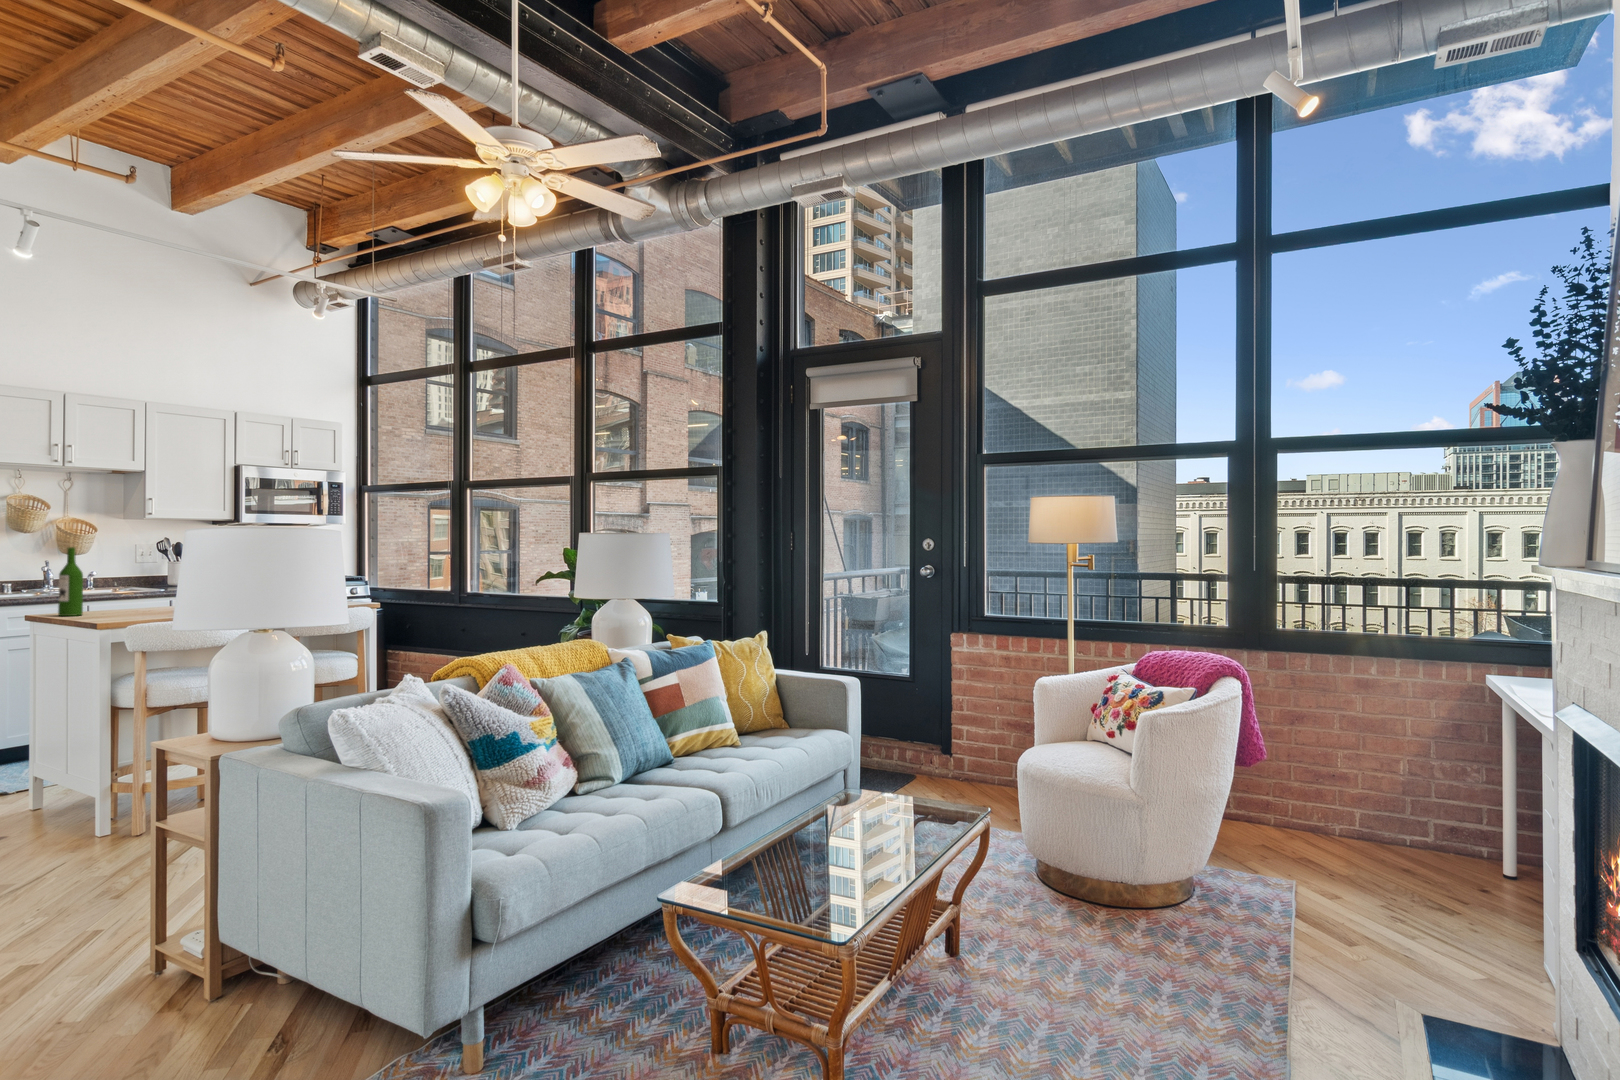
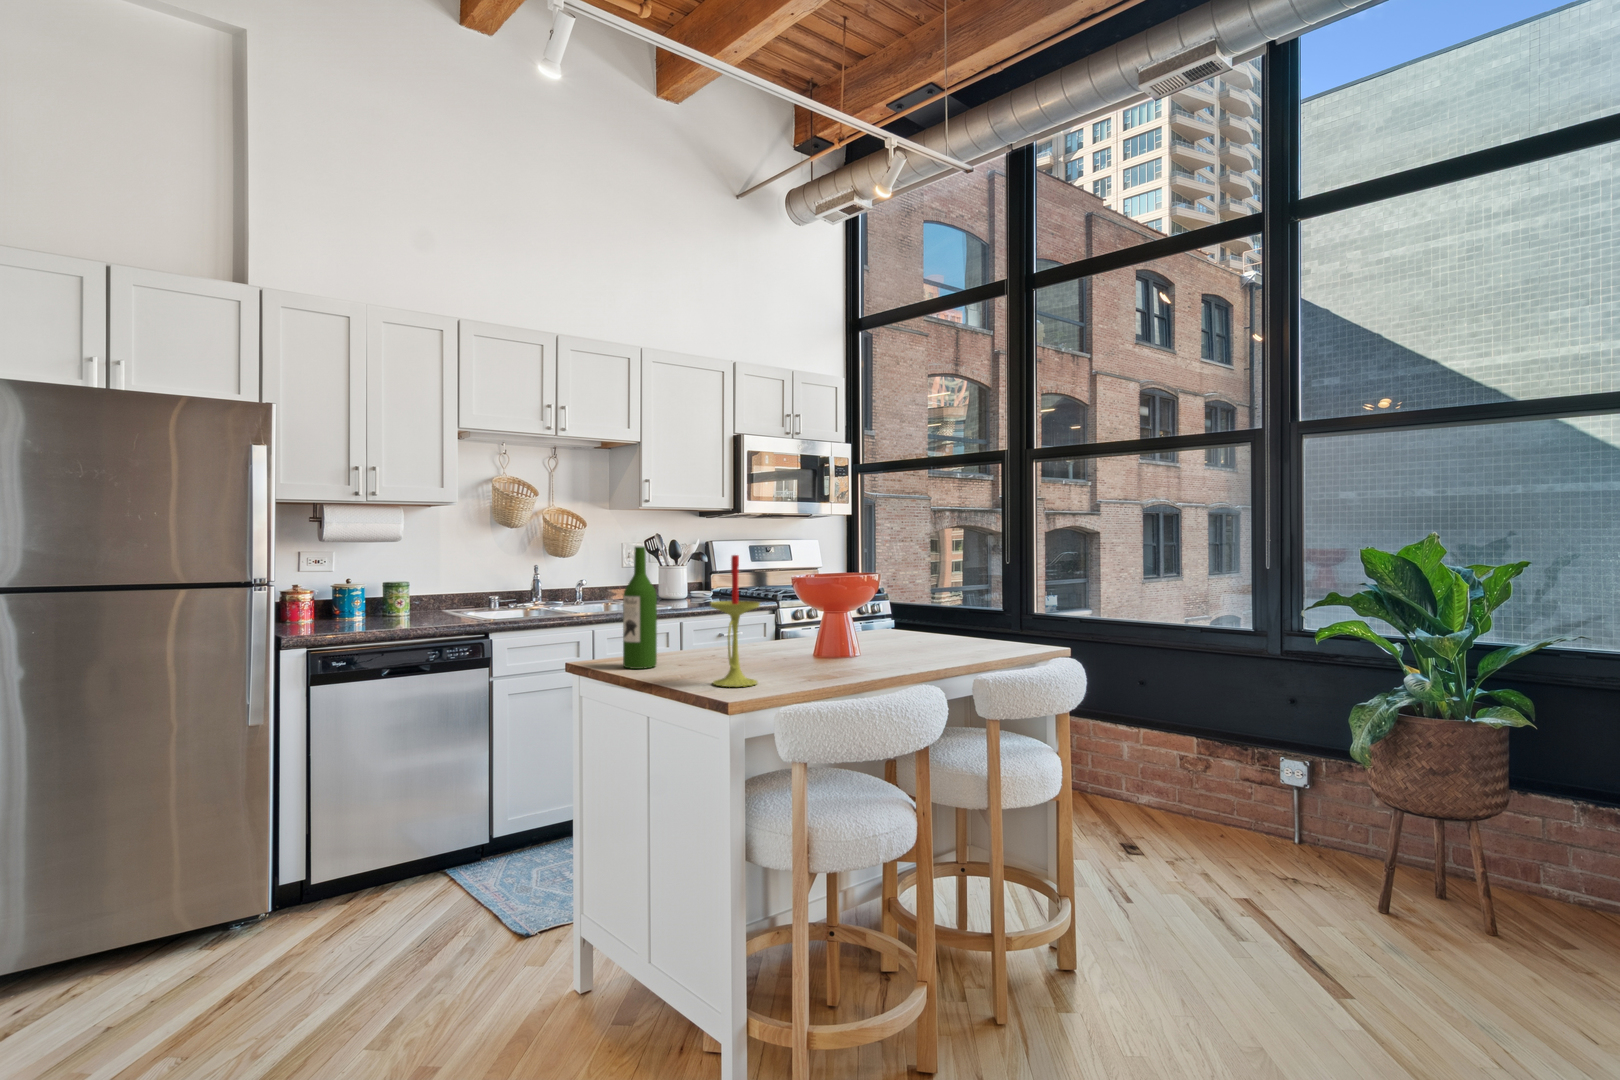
candle: none [101,550,135,620] -> present [710,555,760,687]

